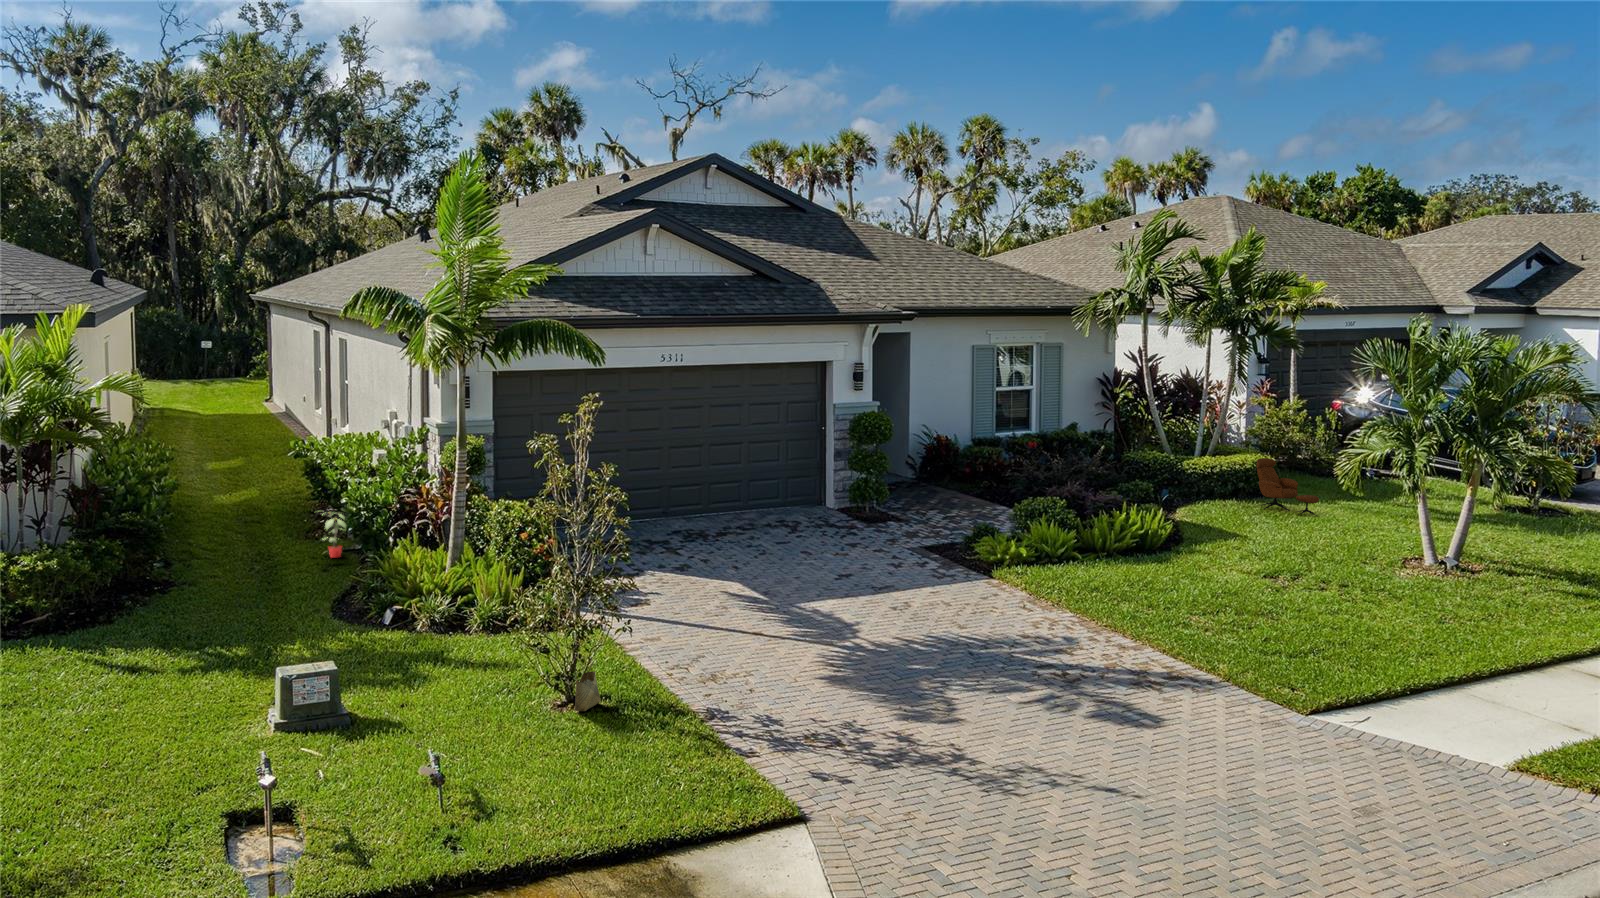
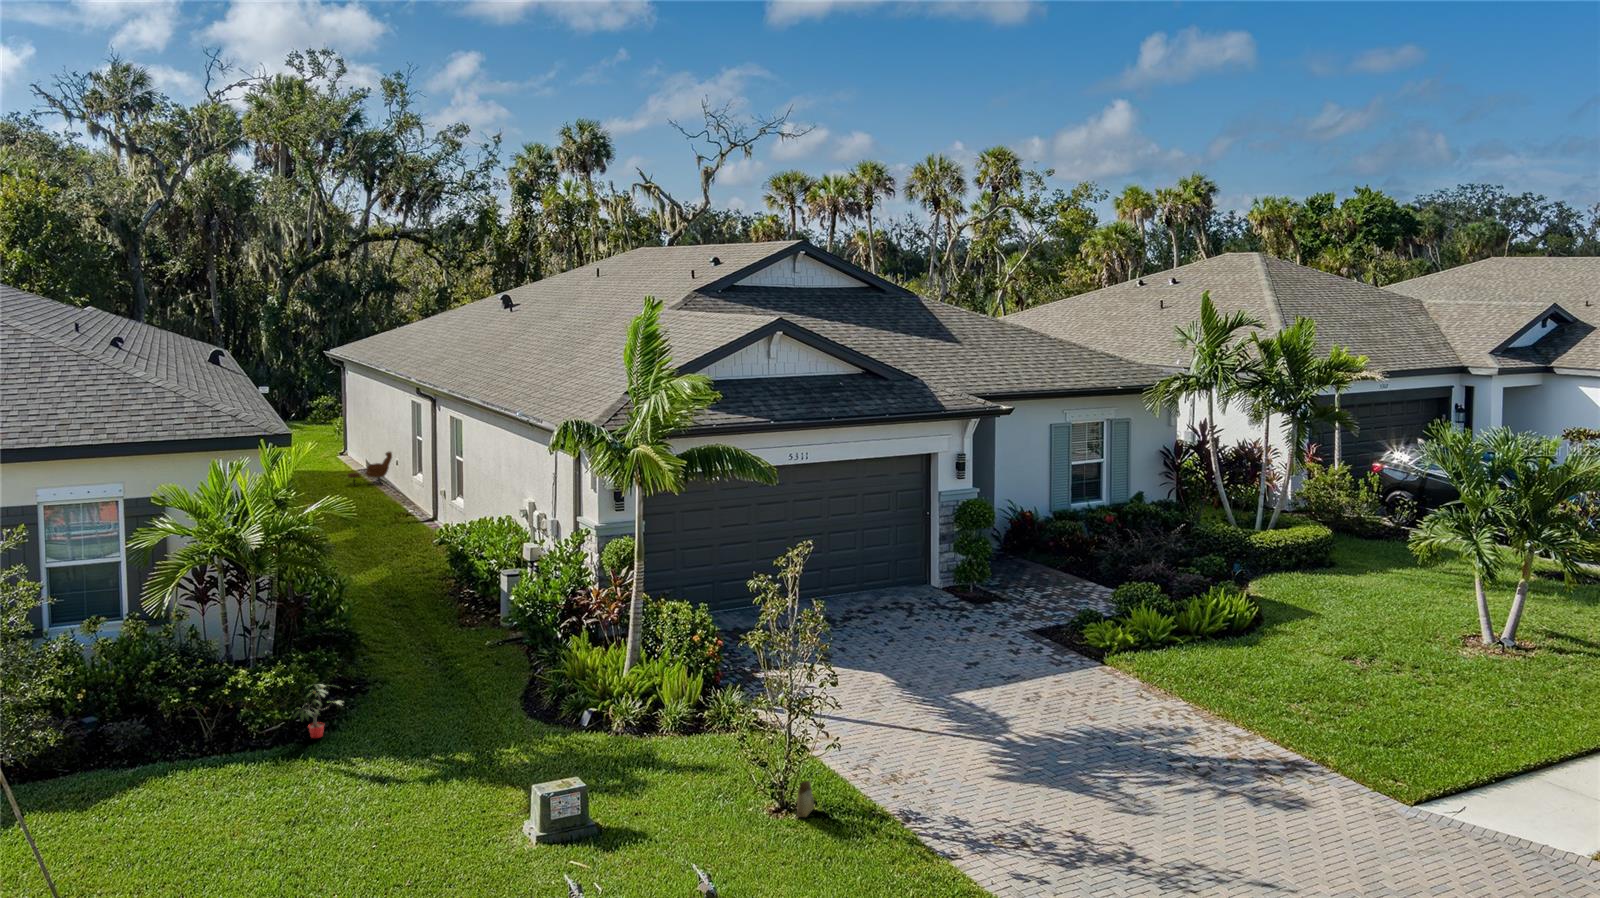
lounge chair: present [1257,458,1319,516] -> present [348,452,392,484]
potted plant: present [323,513,346,558] -> present [294,684,341,738]

